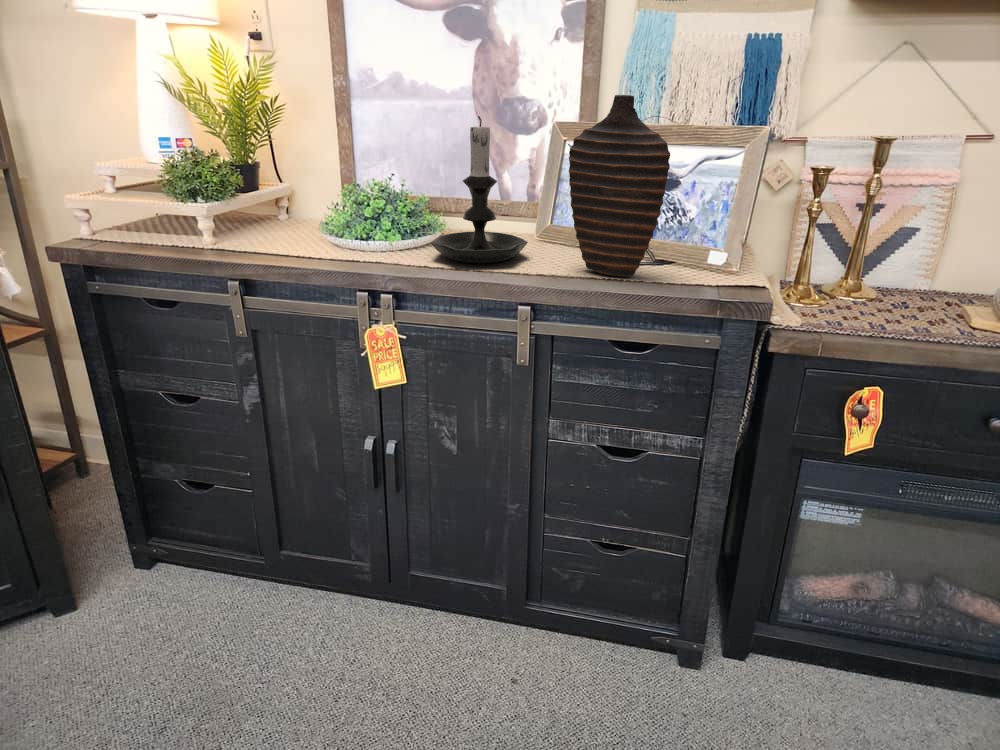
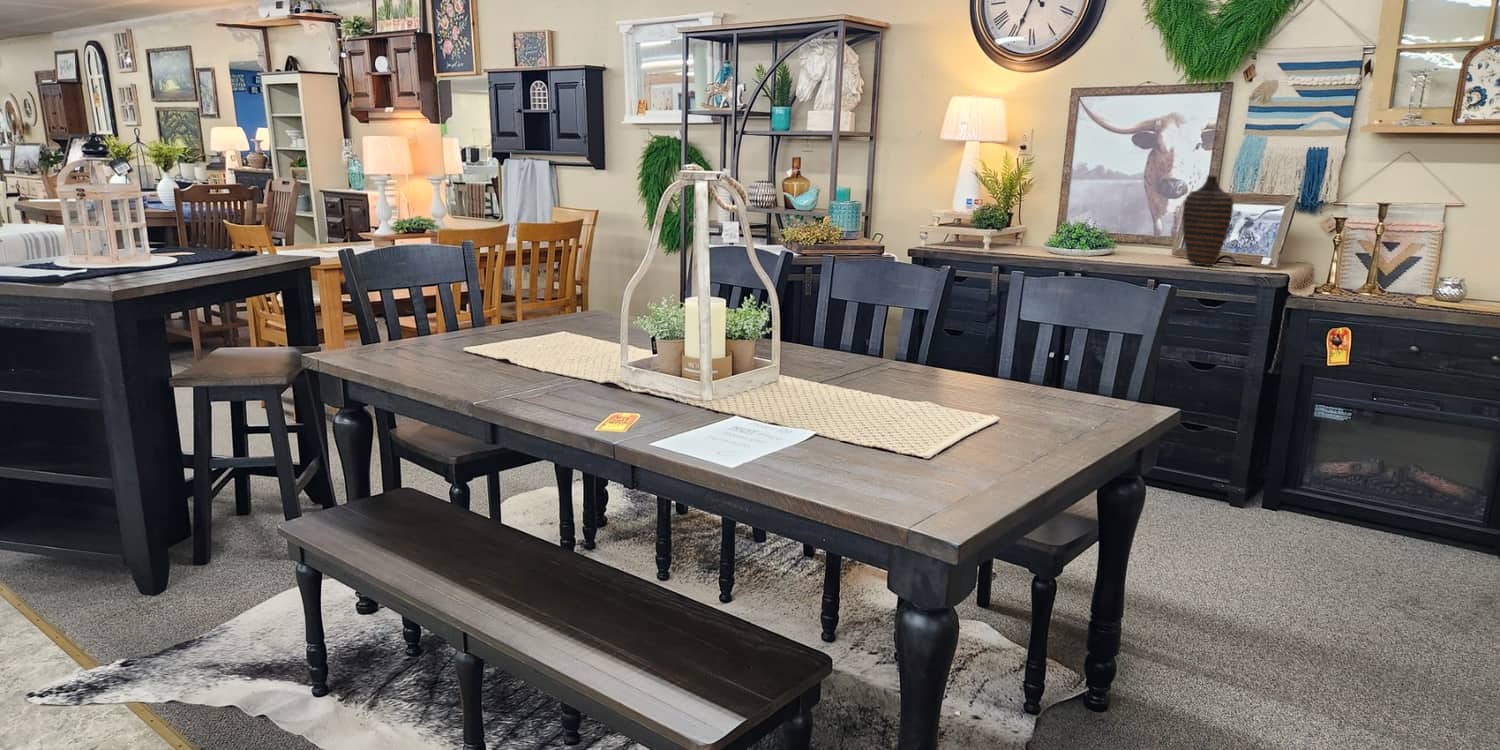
candle holder: present [431,116,528,263] -> none [1105,186,1160,259]

